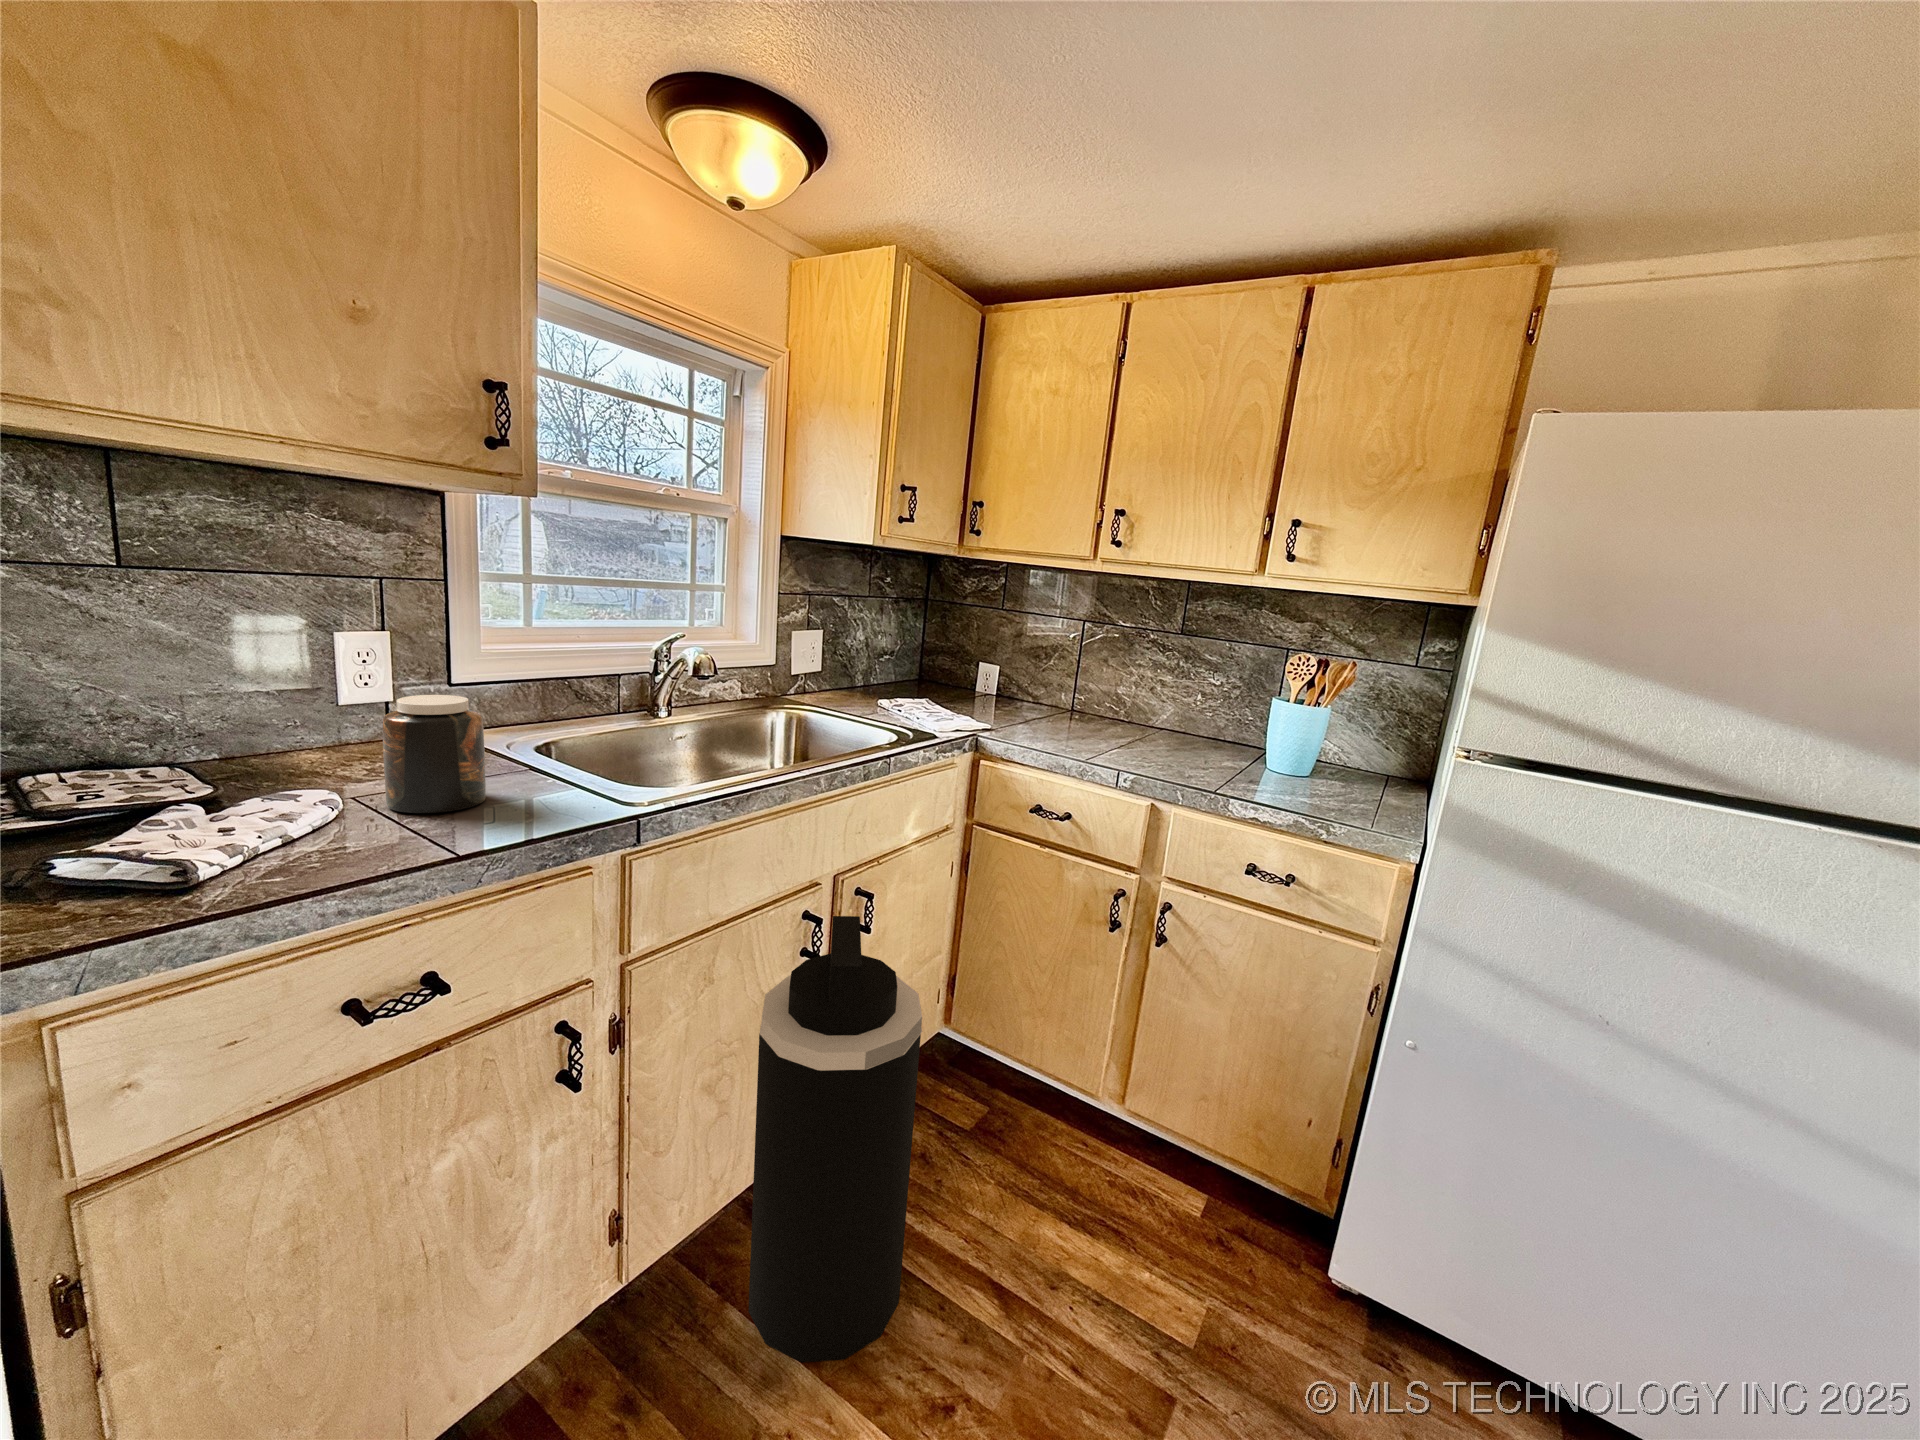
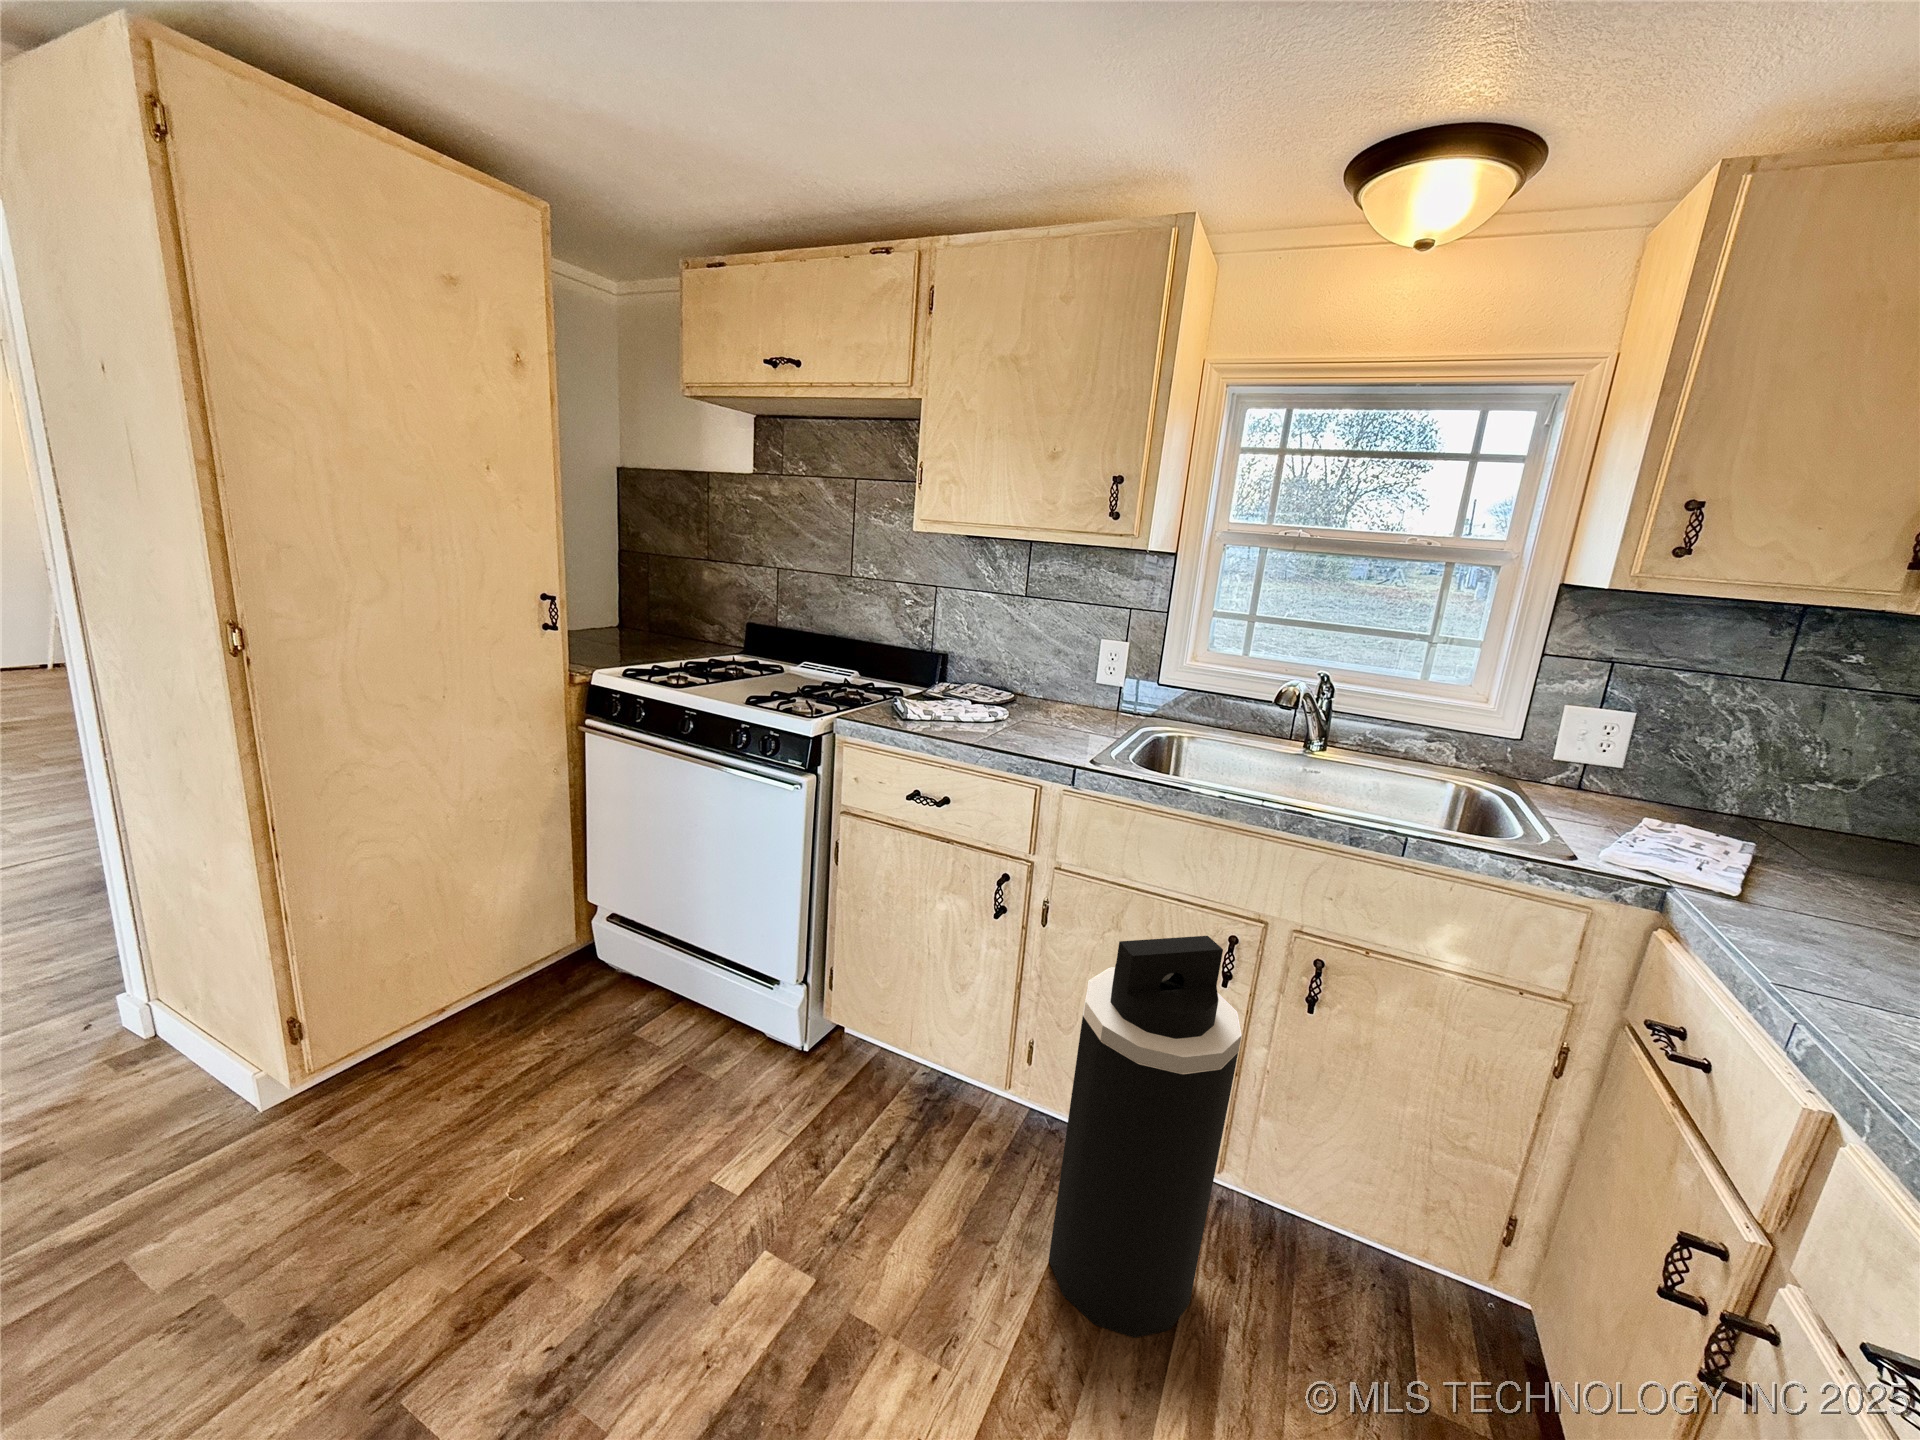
jar: present [383,695,486,813] -> none [1013,667,1065,737]

